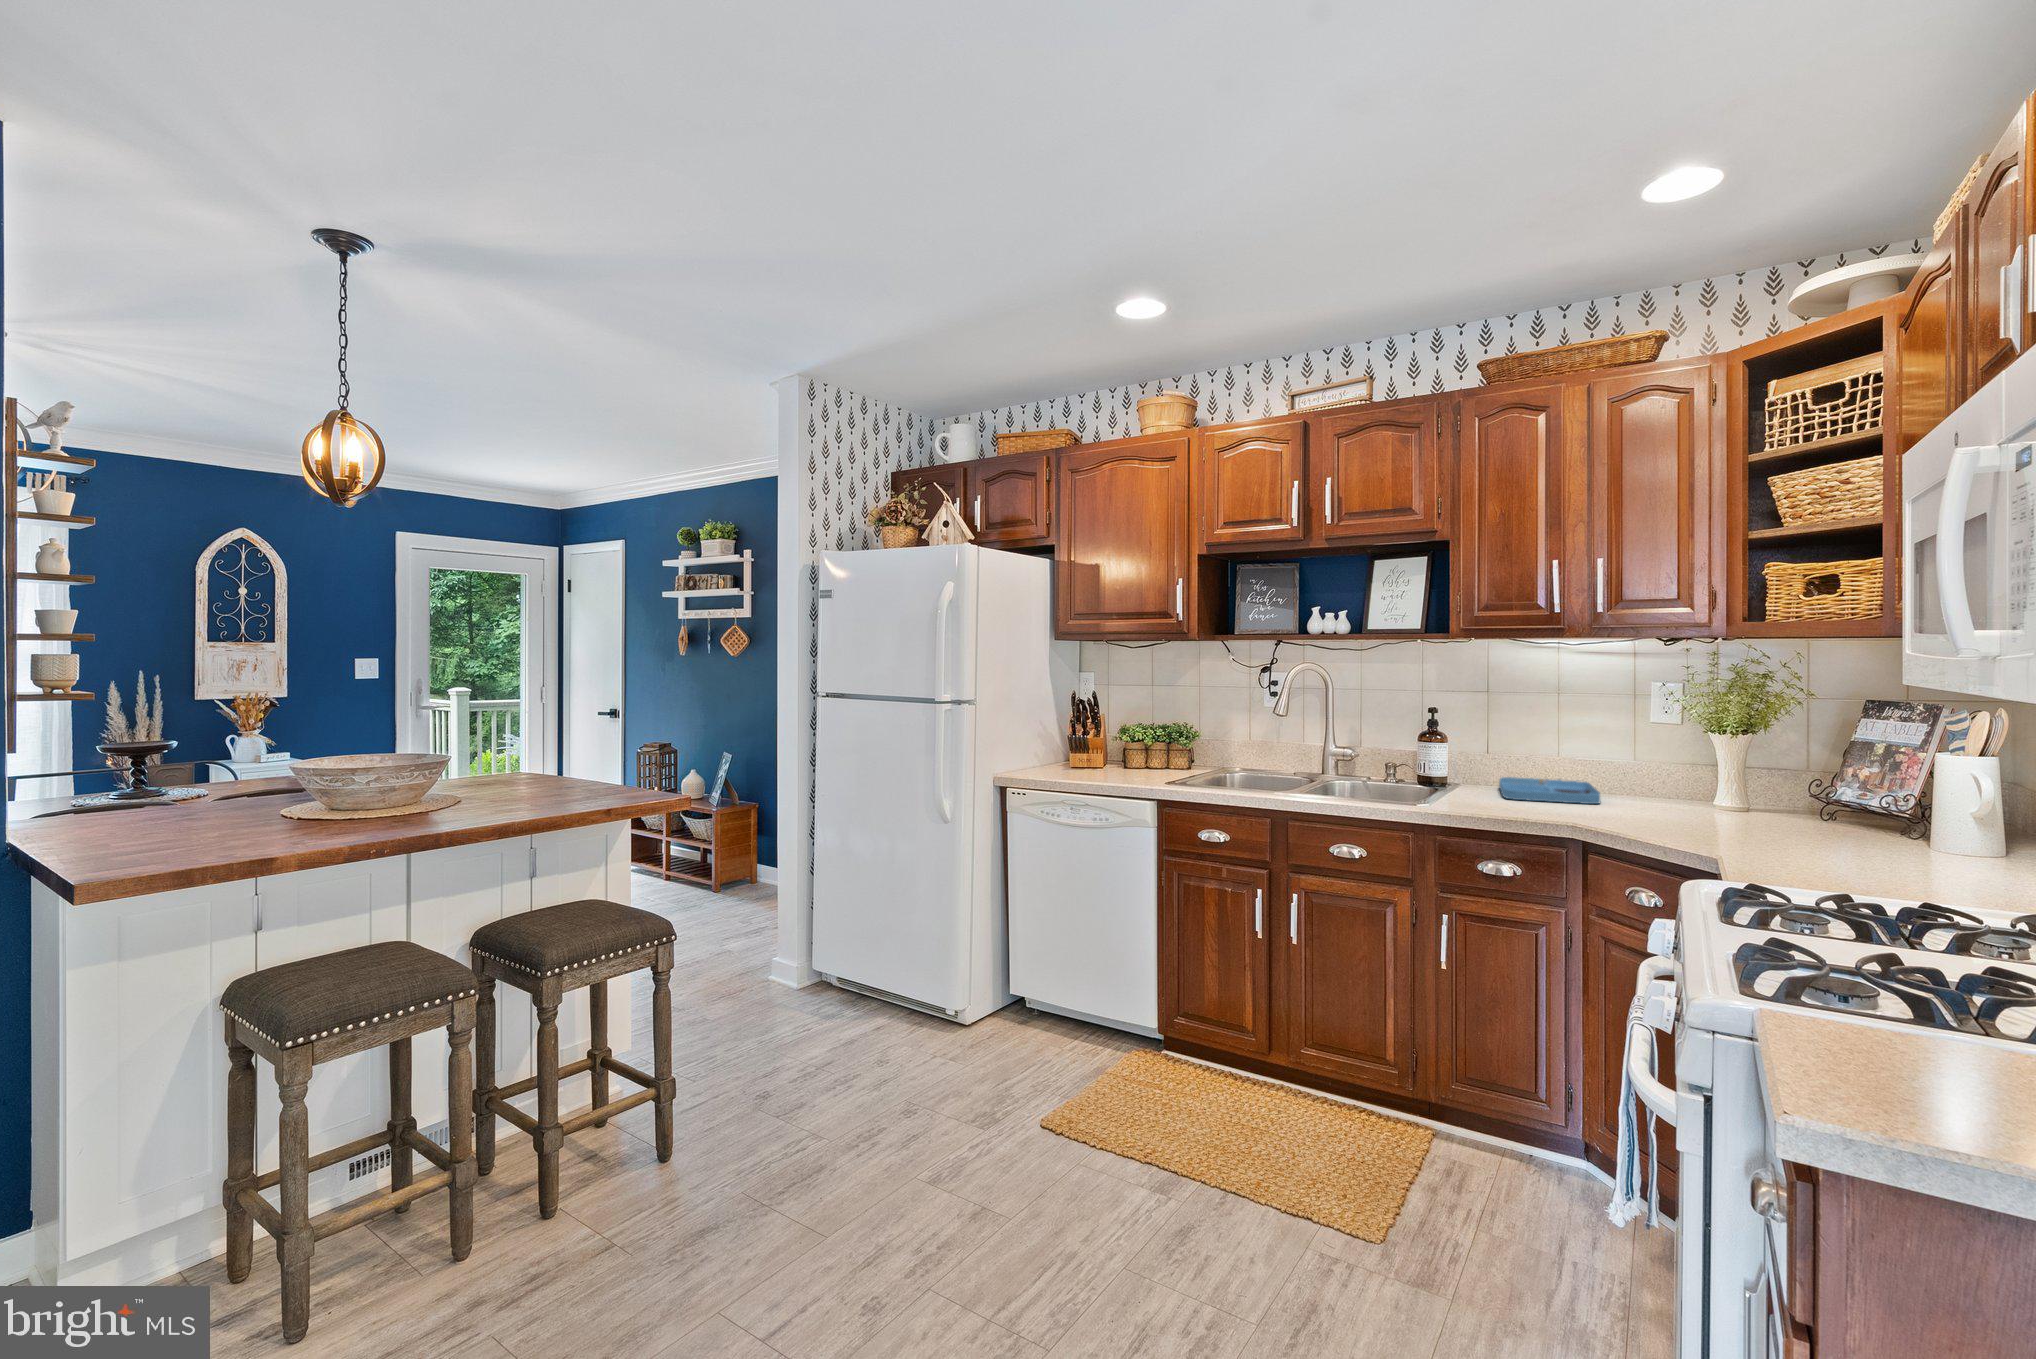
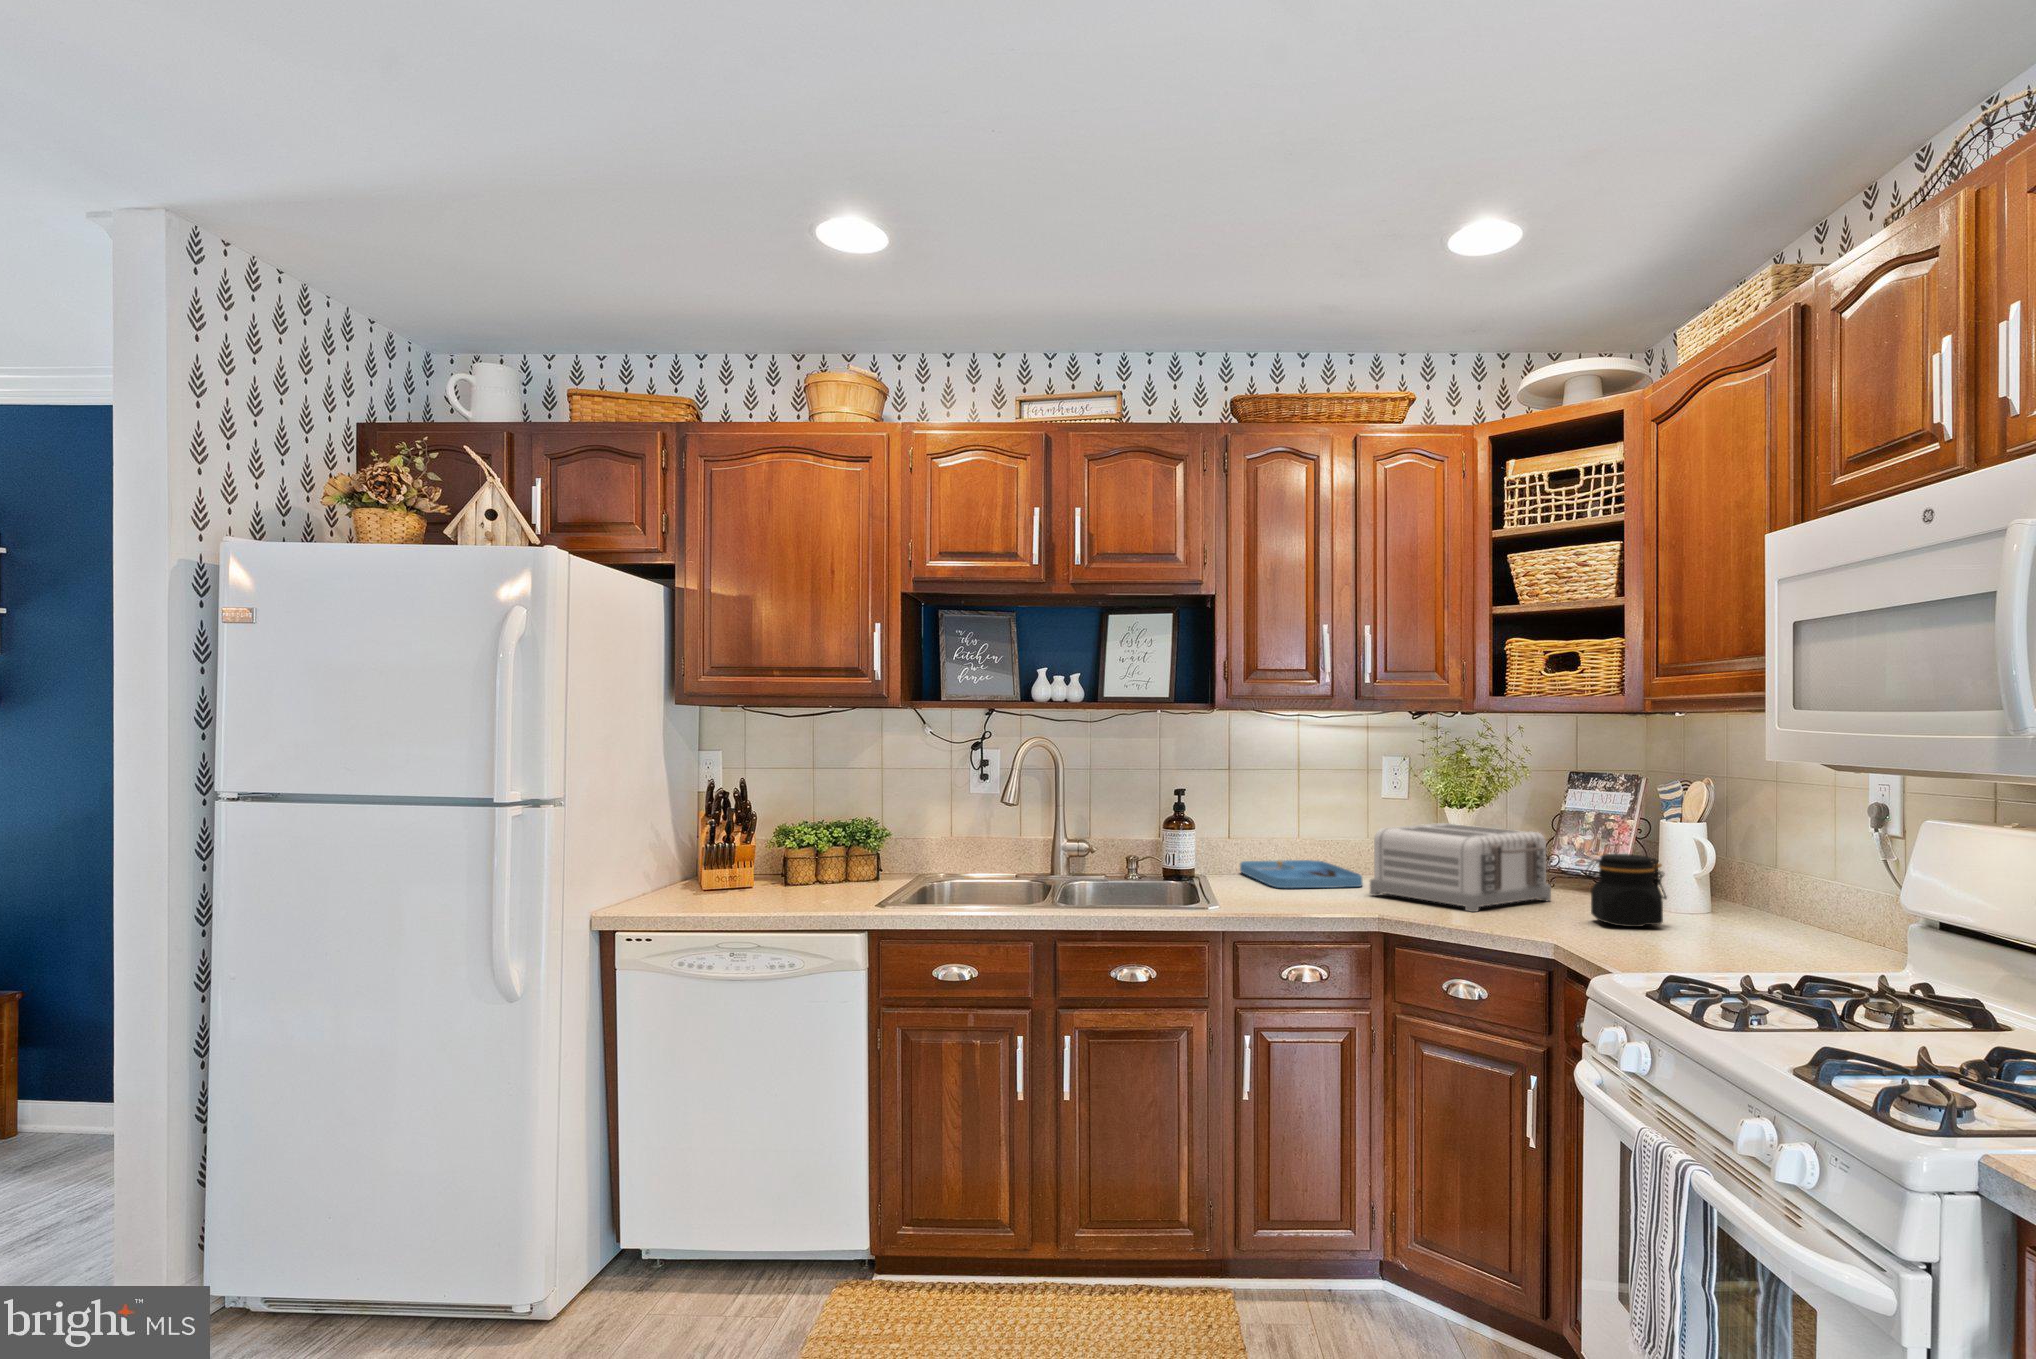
toaster: none [1588,748,1791,830] -> present [1370,823,1551,912]
jar: none [1781,779,1885,857] -> present [1586,854,1667,927]

